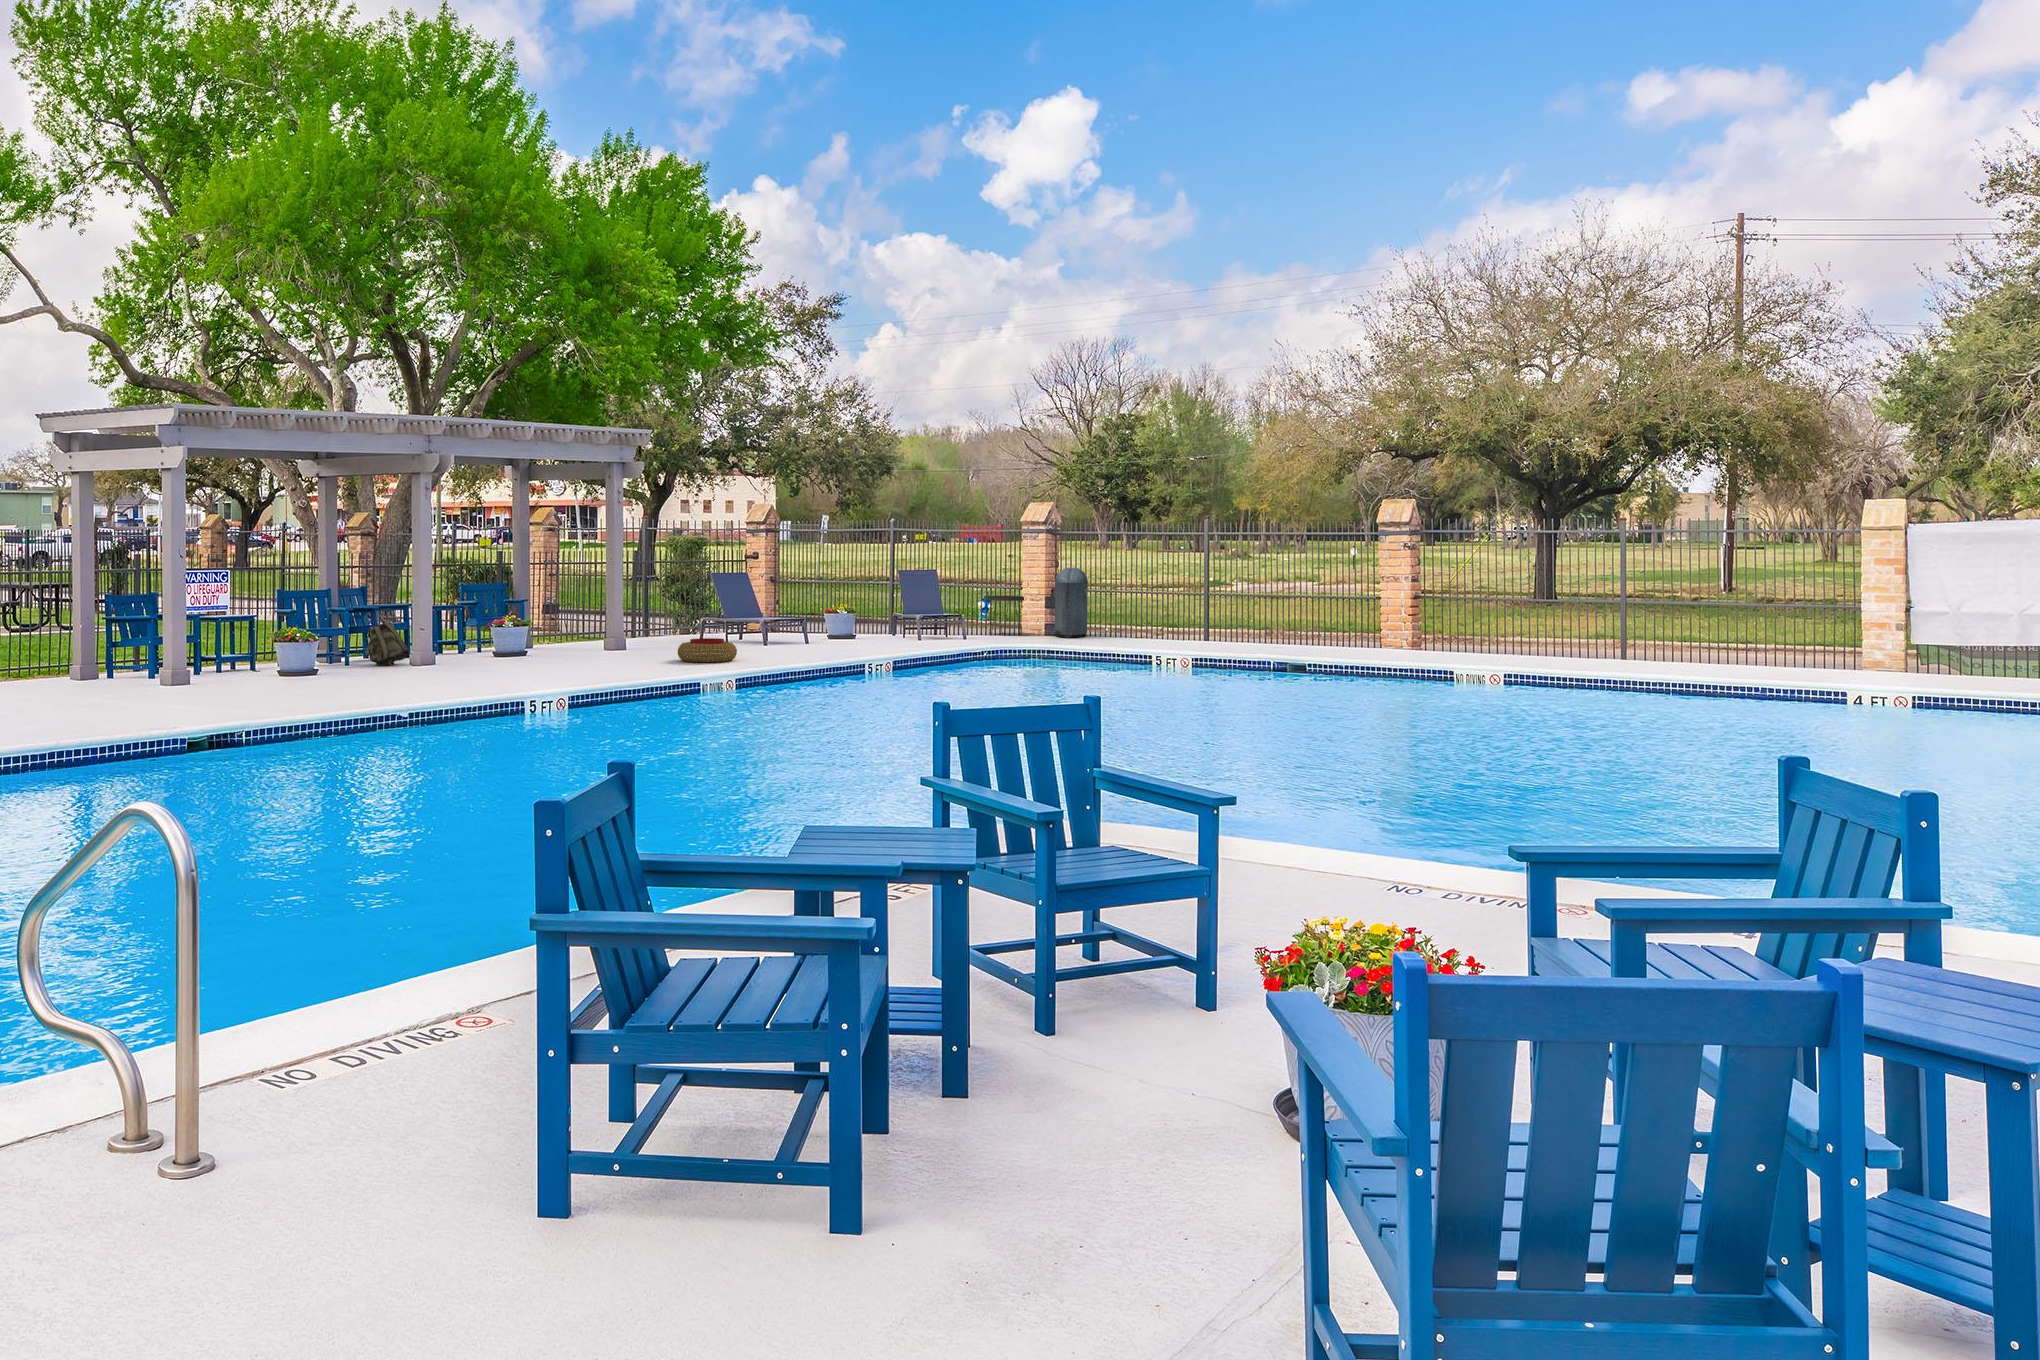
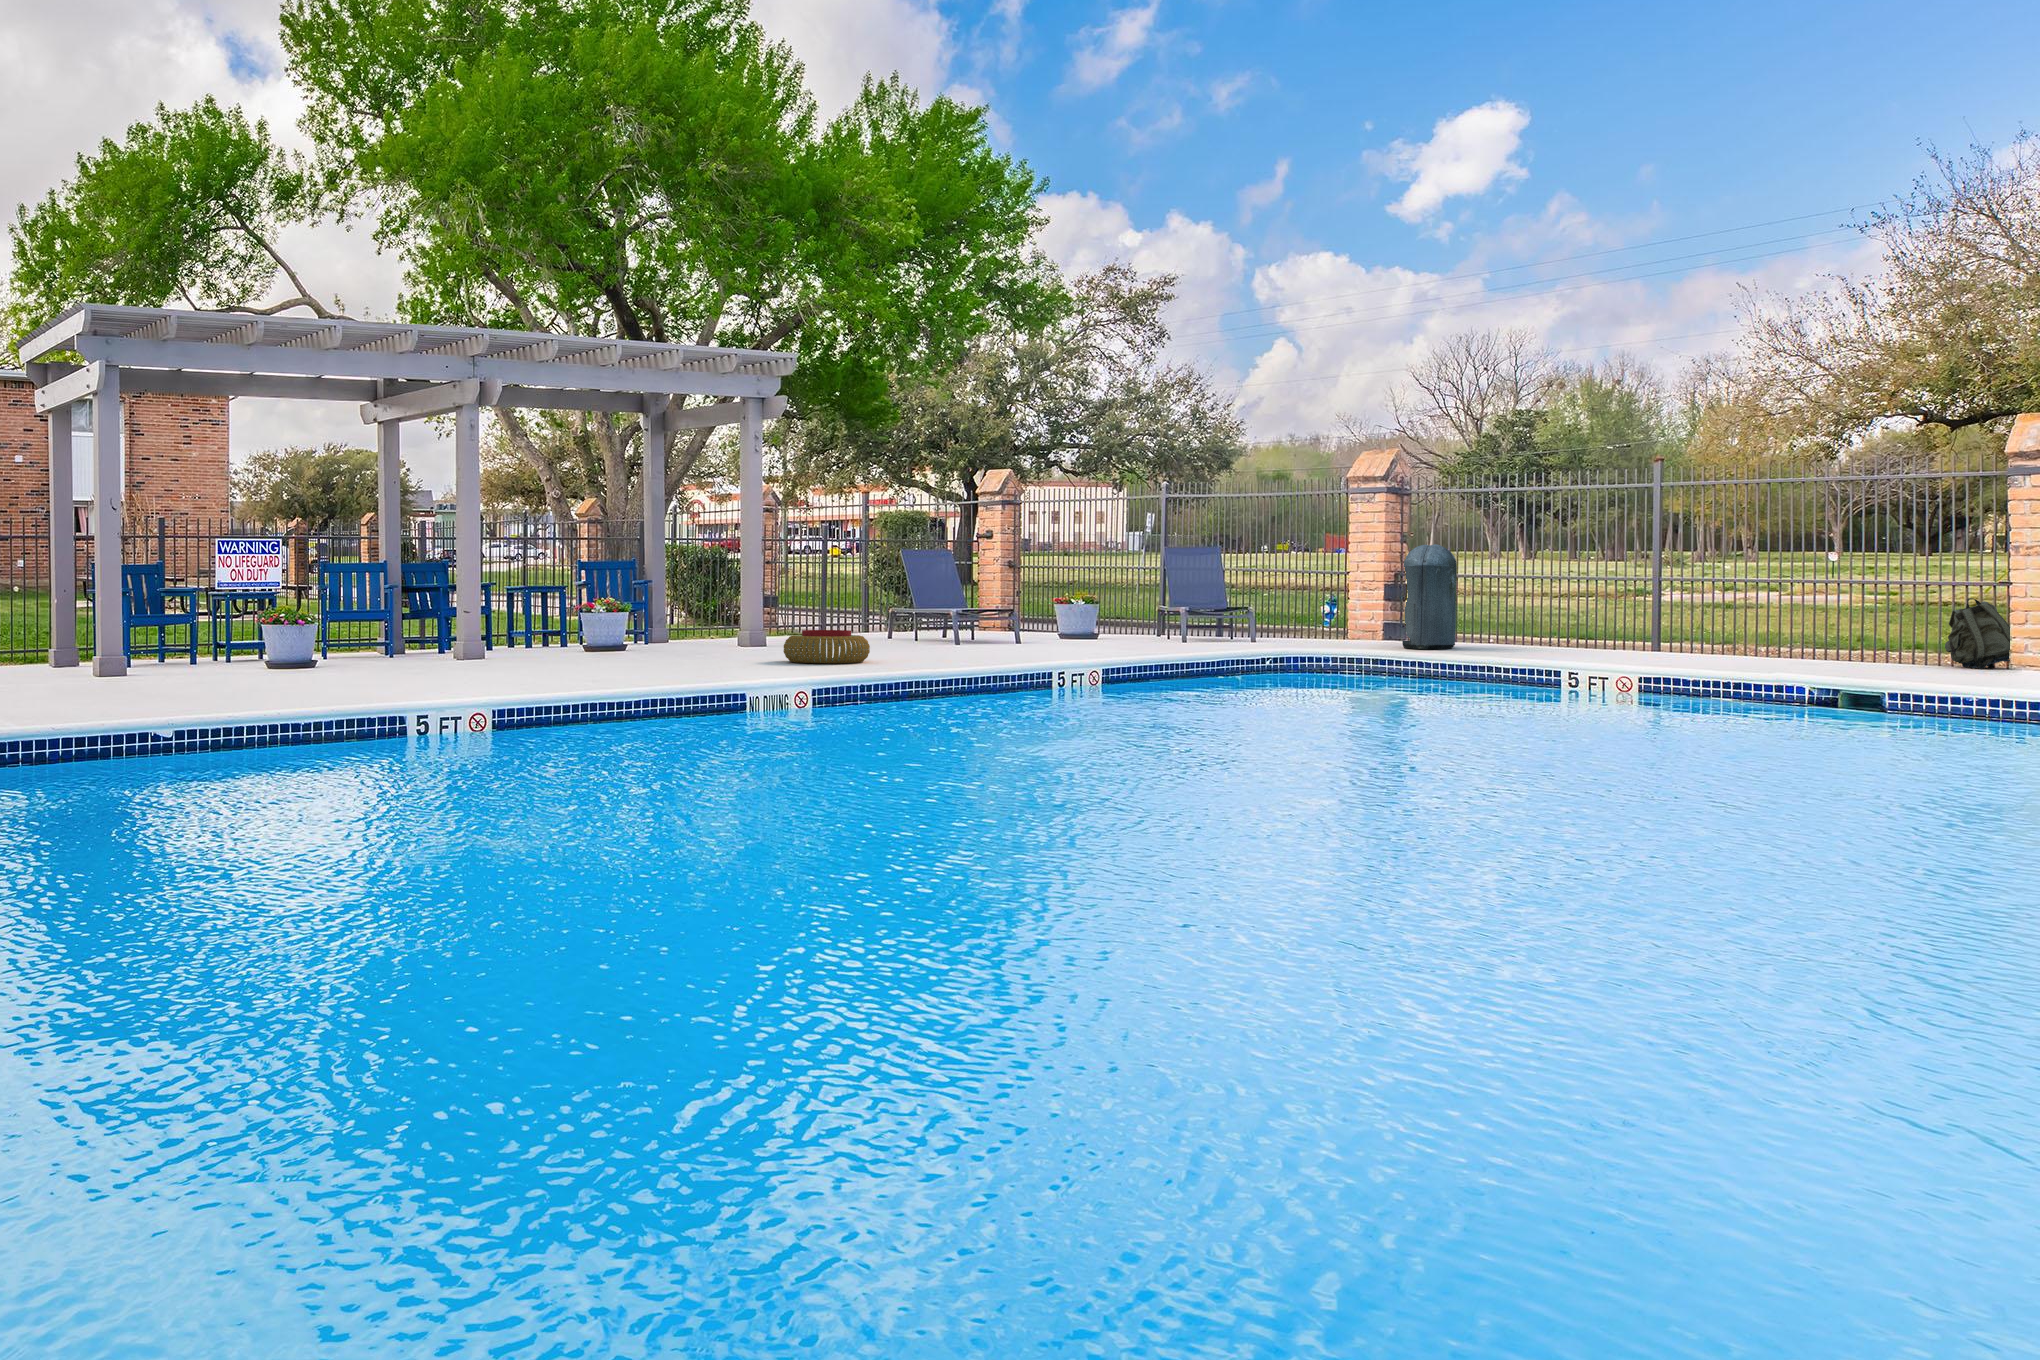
side table: present [985,596,1024,635] -> none [1294,589,1357,646]
backpack: present [366,619,410,666] -> present [1945,598,2010,668]

